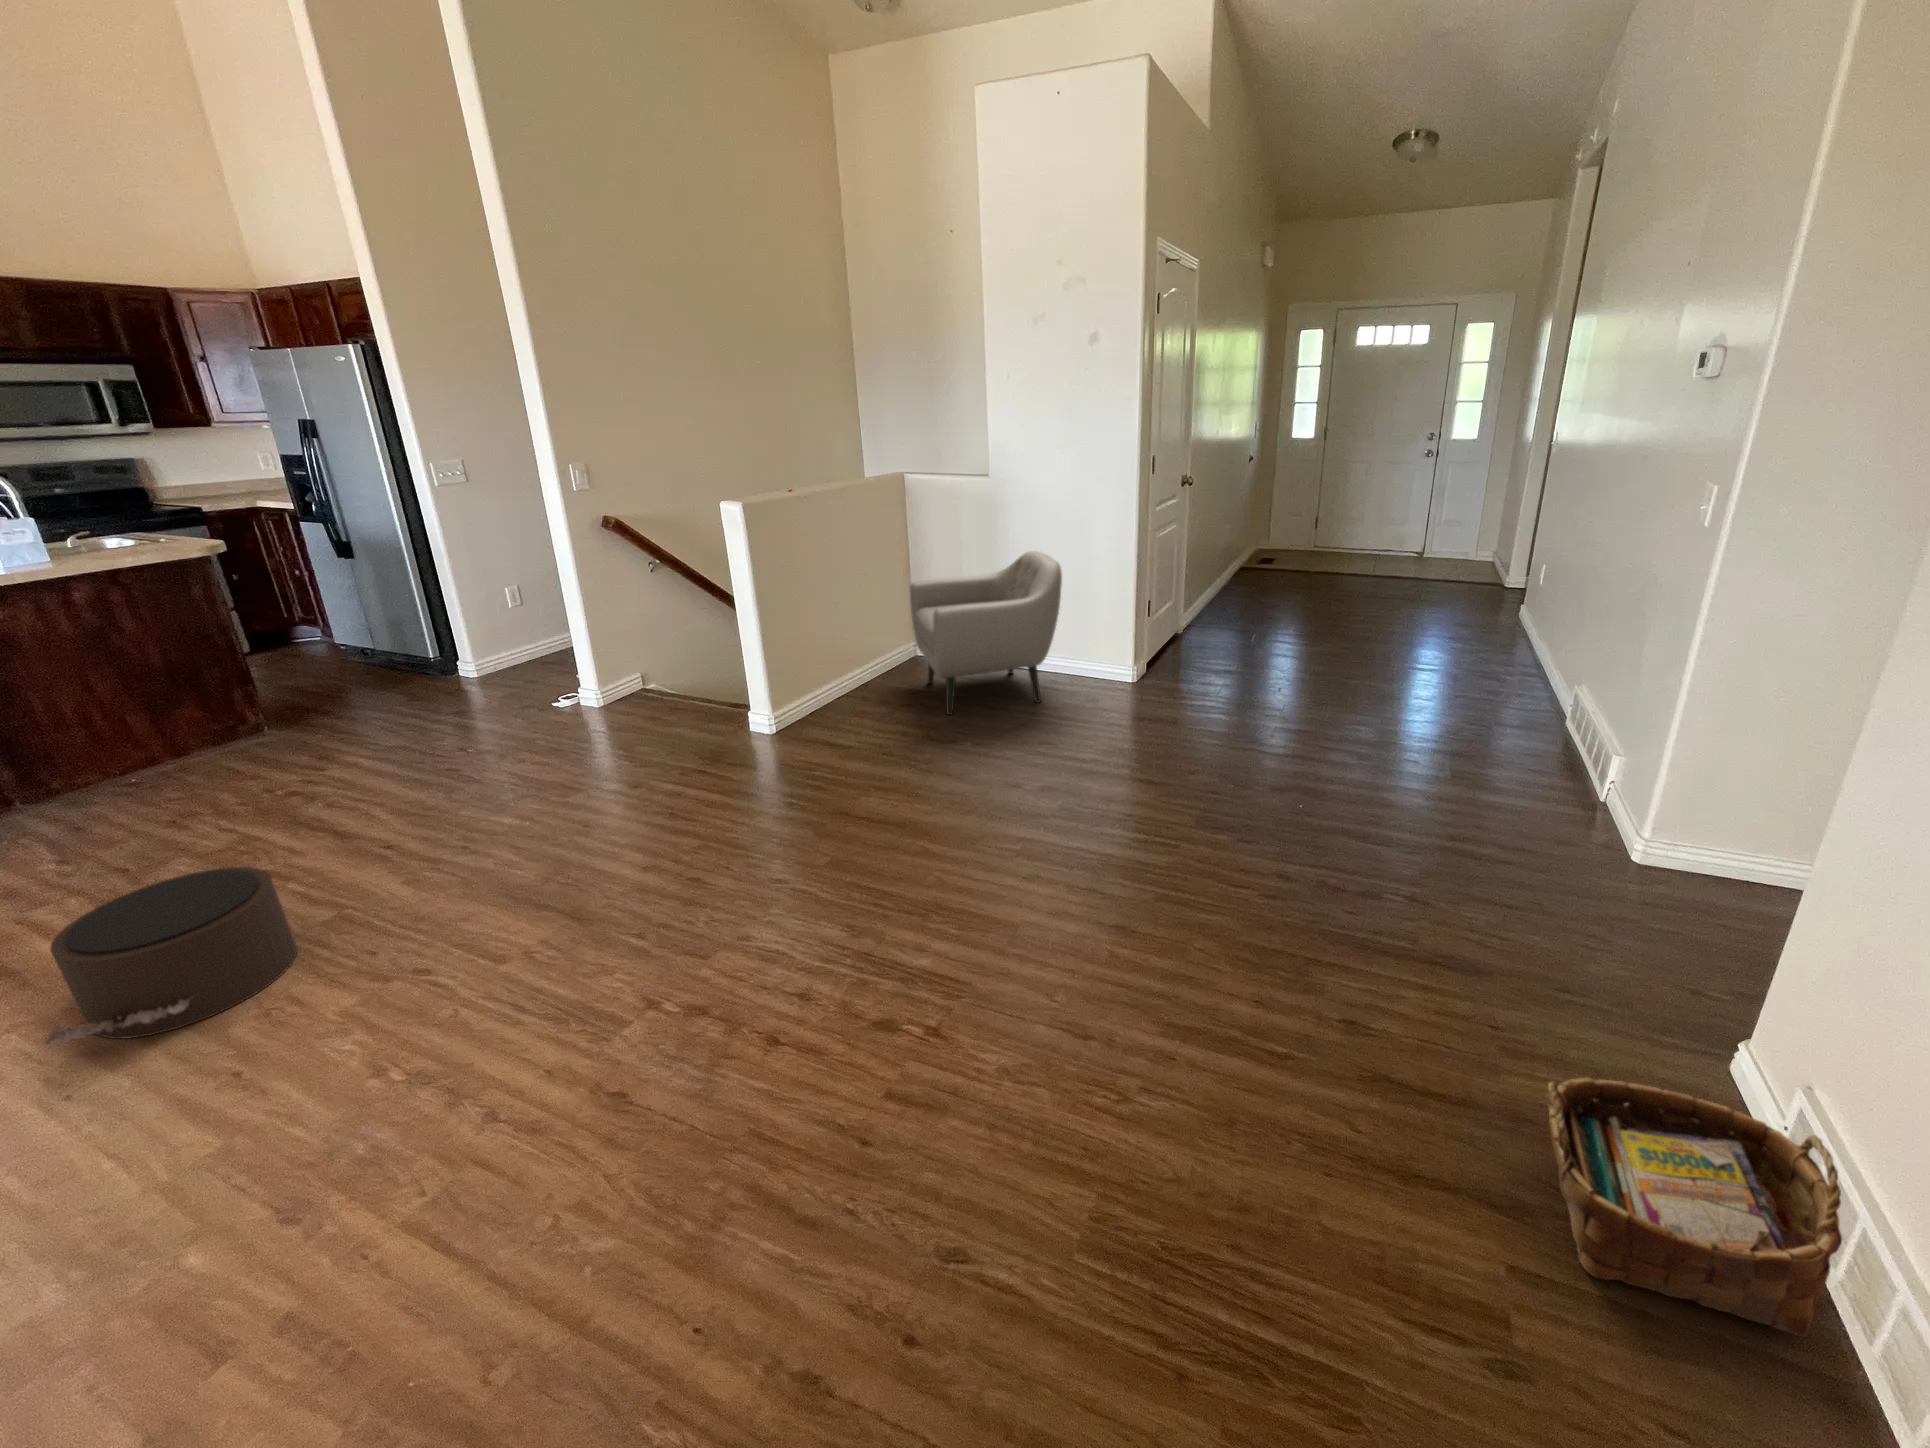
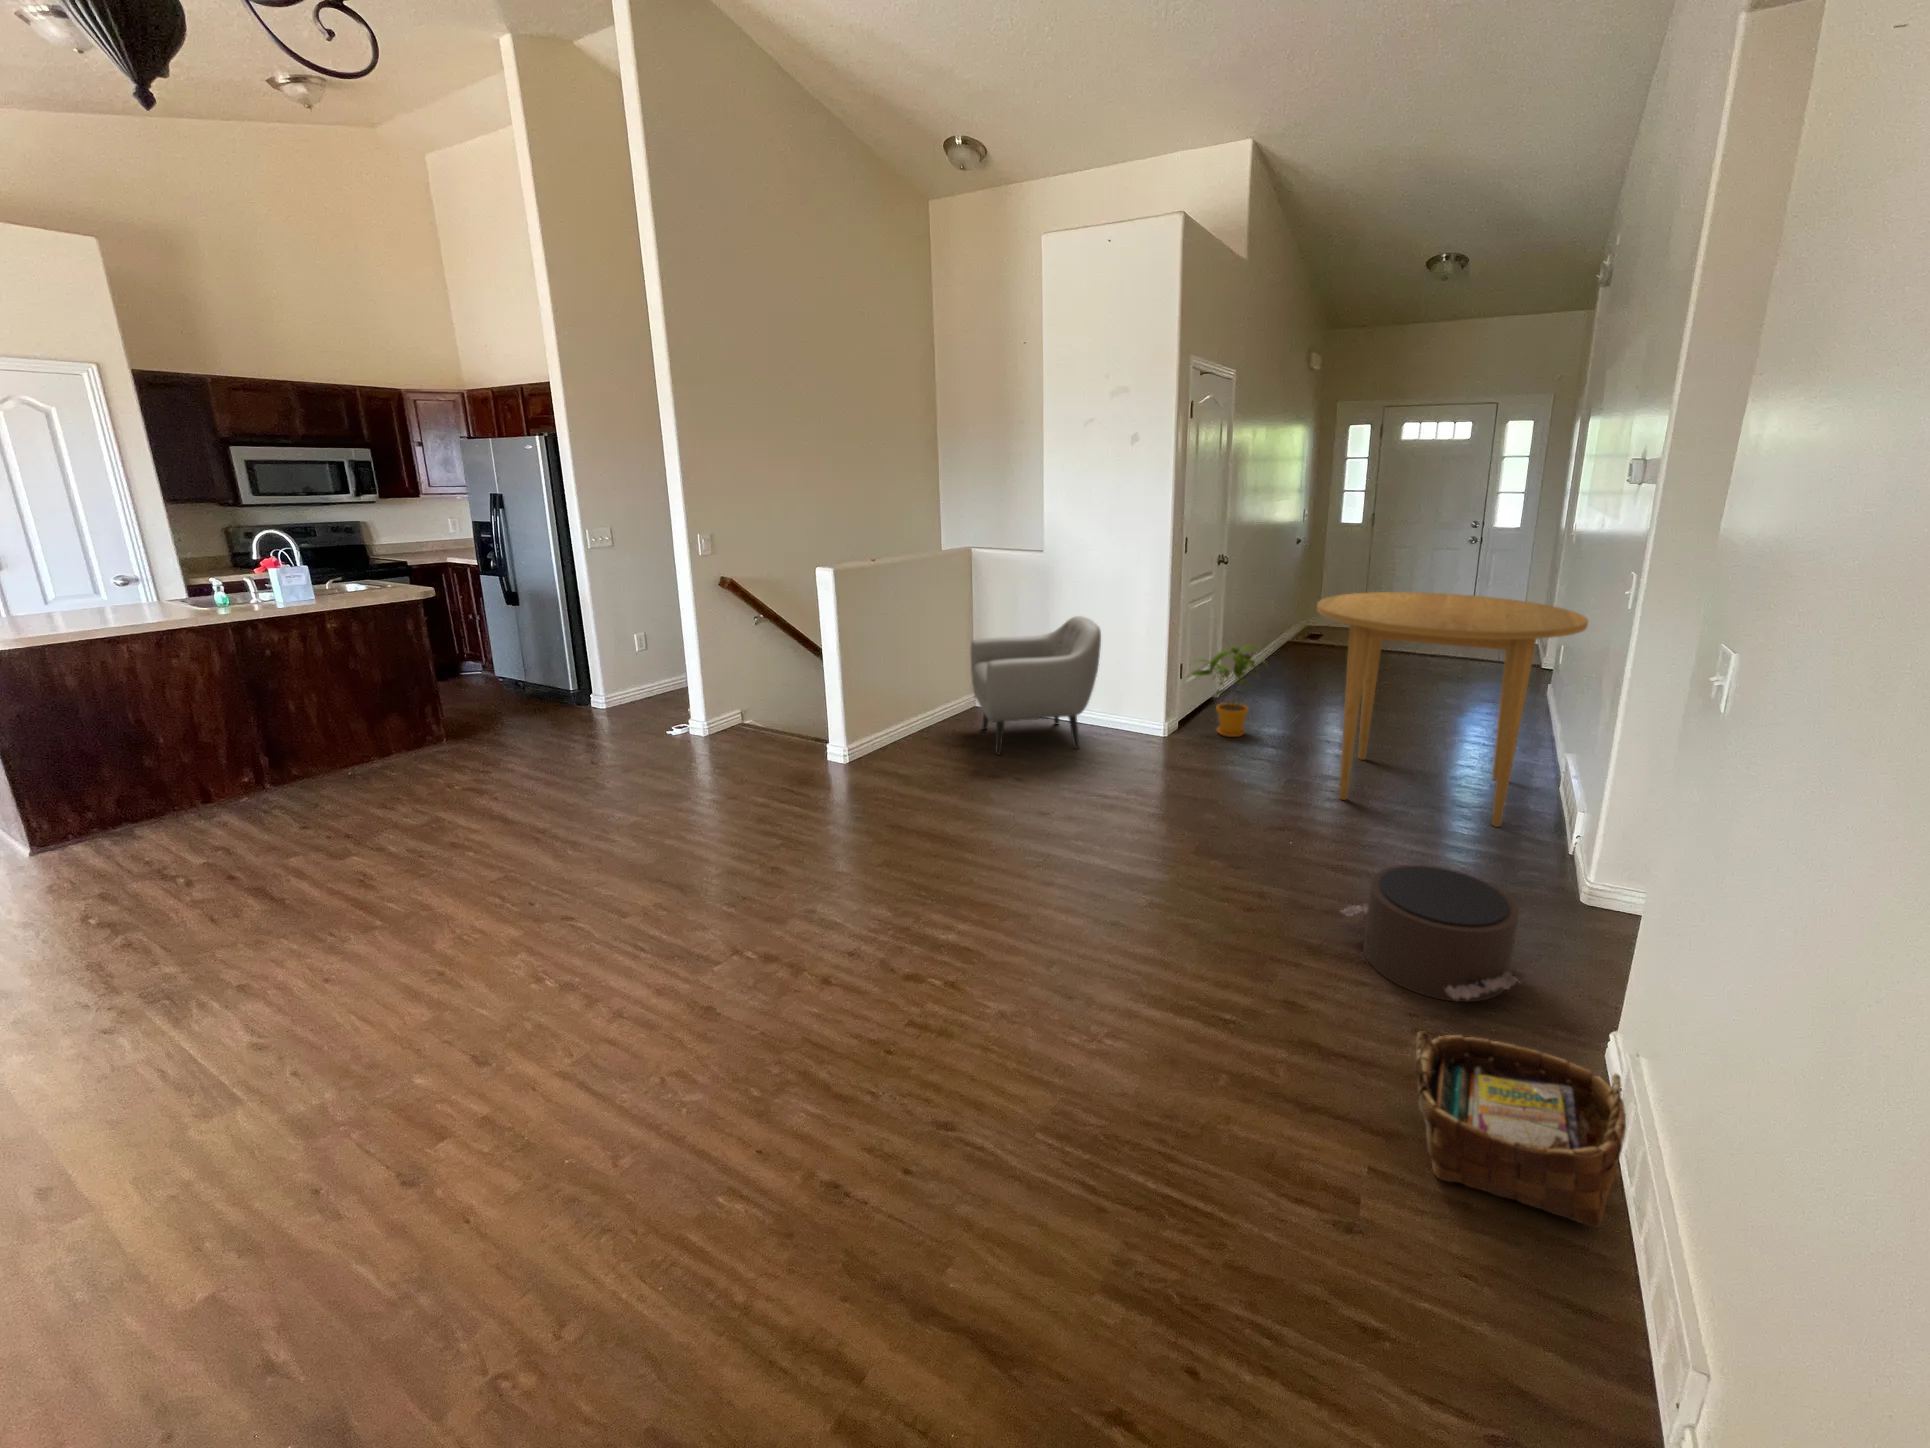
dining table: none [1311,514,1618,775] -> present [1317,592,1588,827]
house plant: none [1155,578,1245,680] -> present [1193,645,1260,737]
pouf: present [44,867,298,1045] -> present [1341,865,1520,1002]

